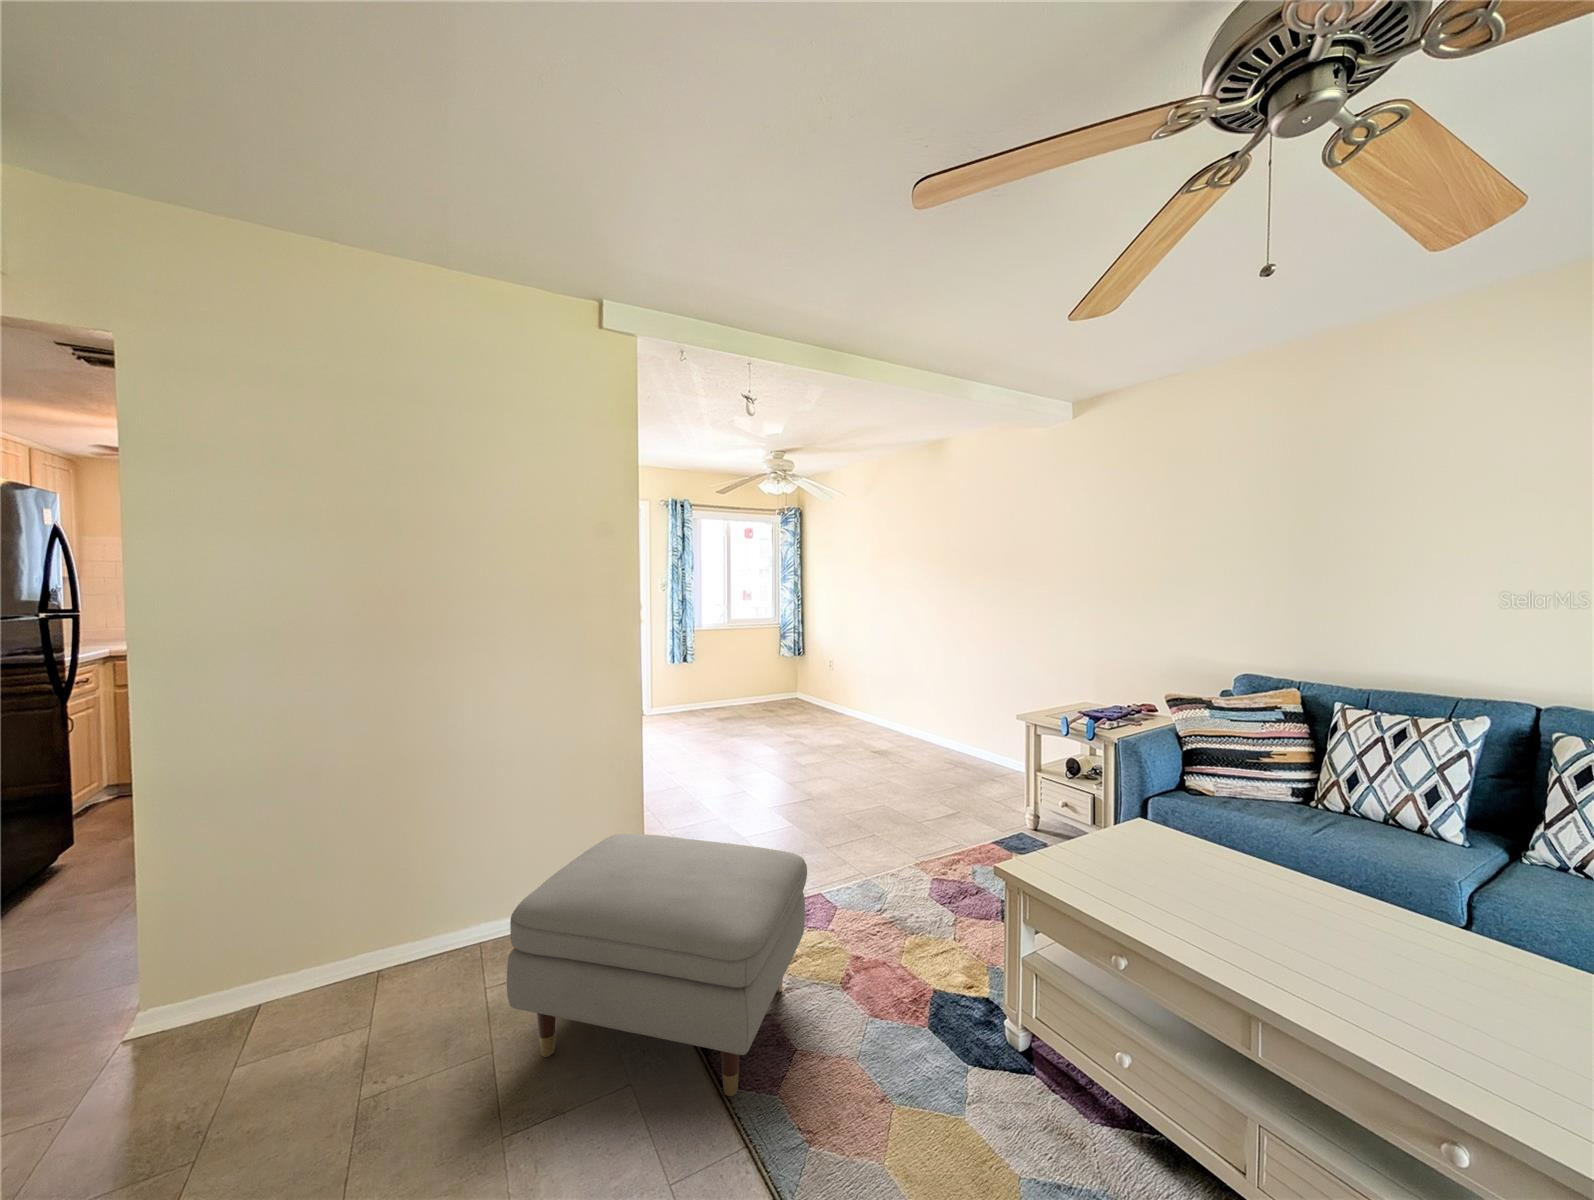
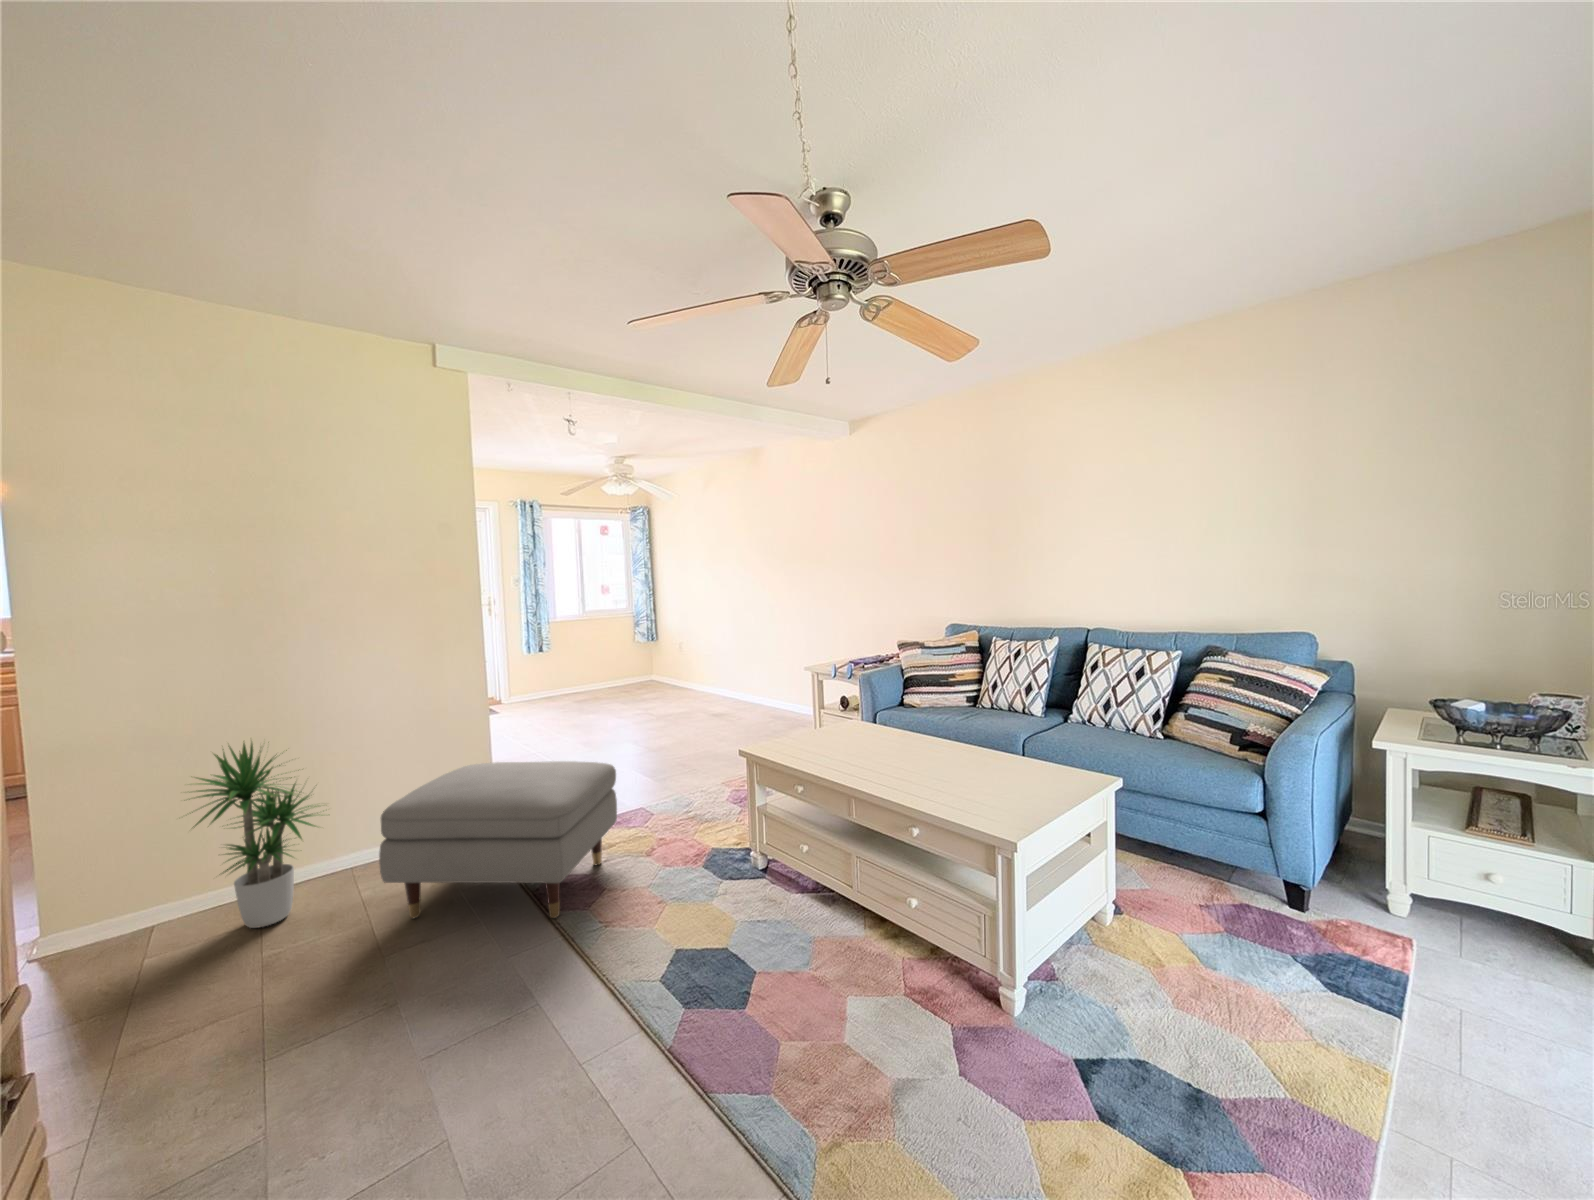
potted plant: none [274,786,461,1036] -> present [189,742,317,928]

